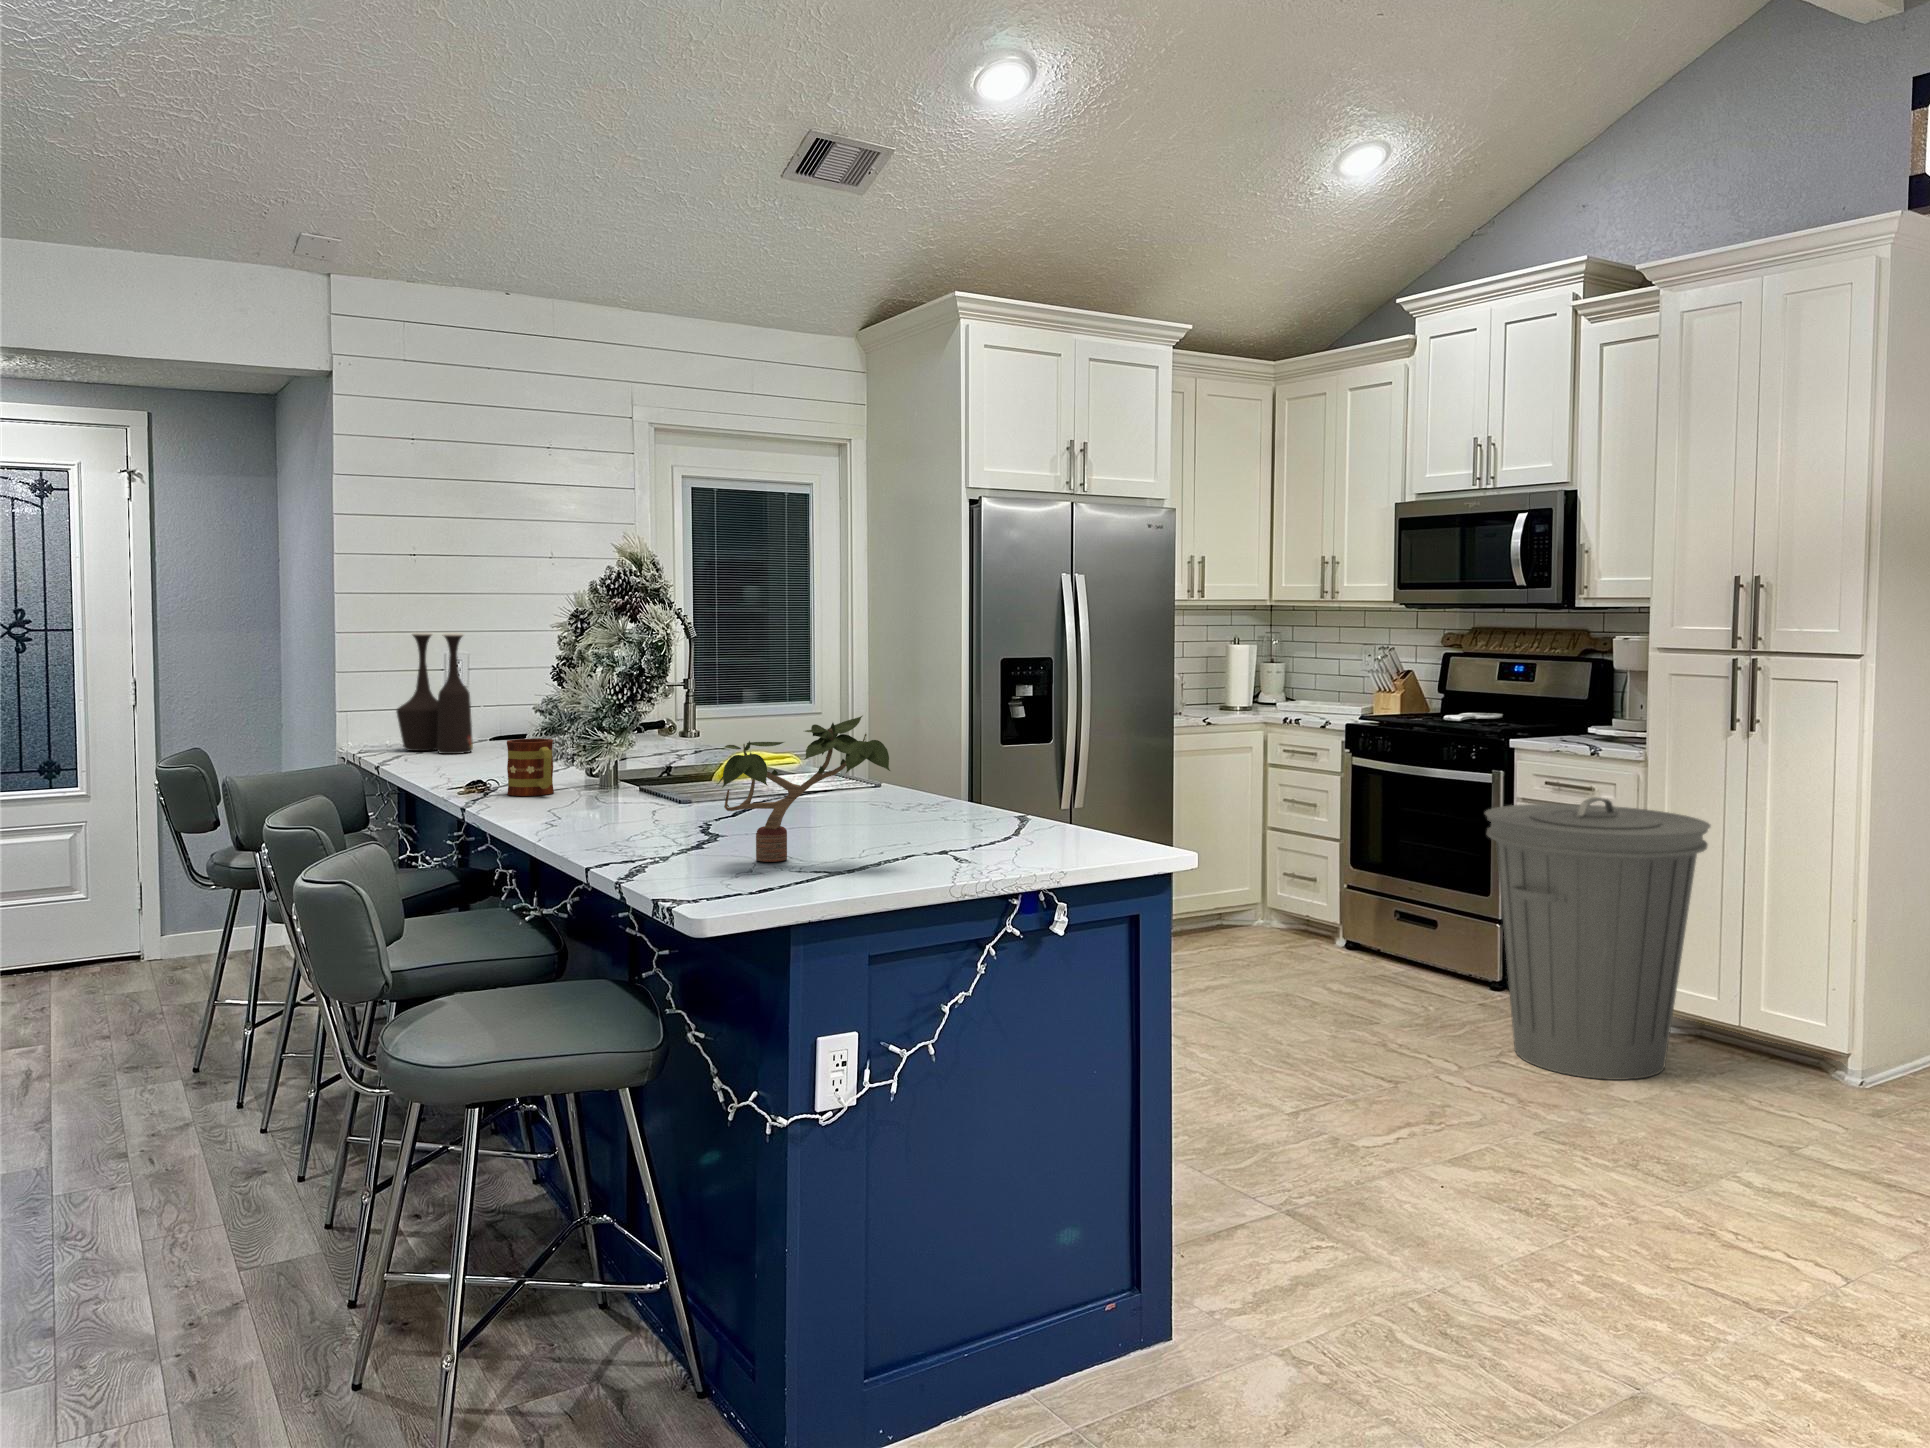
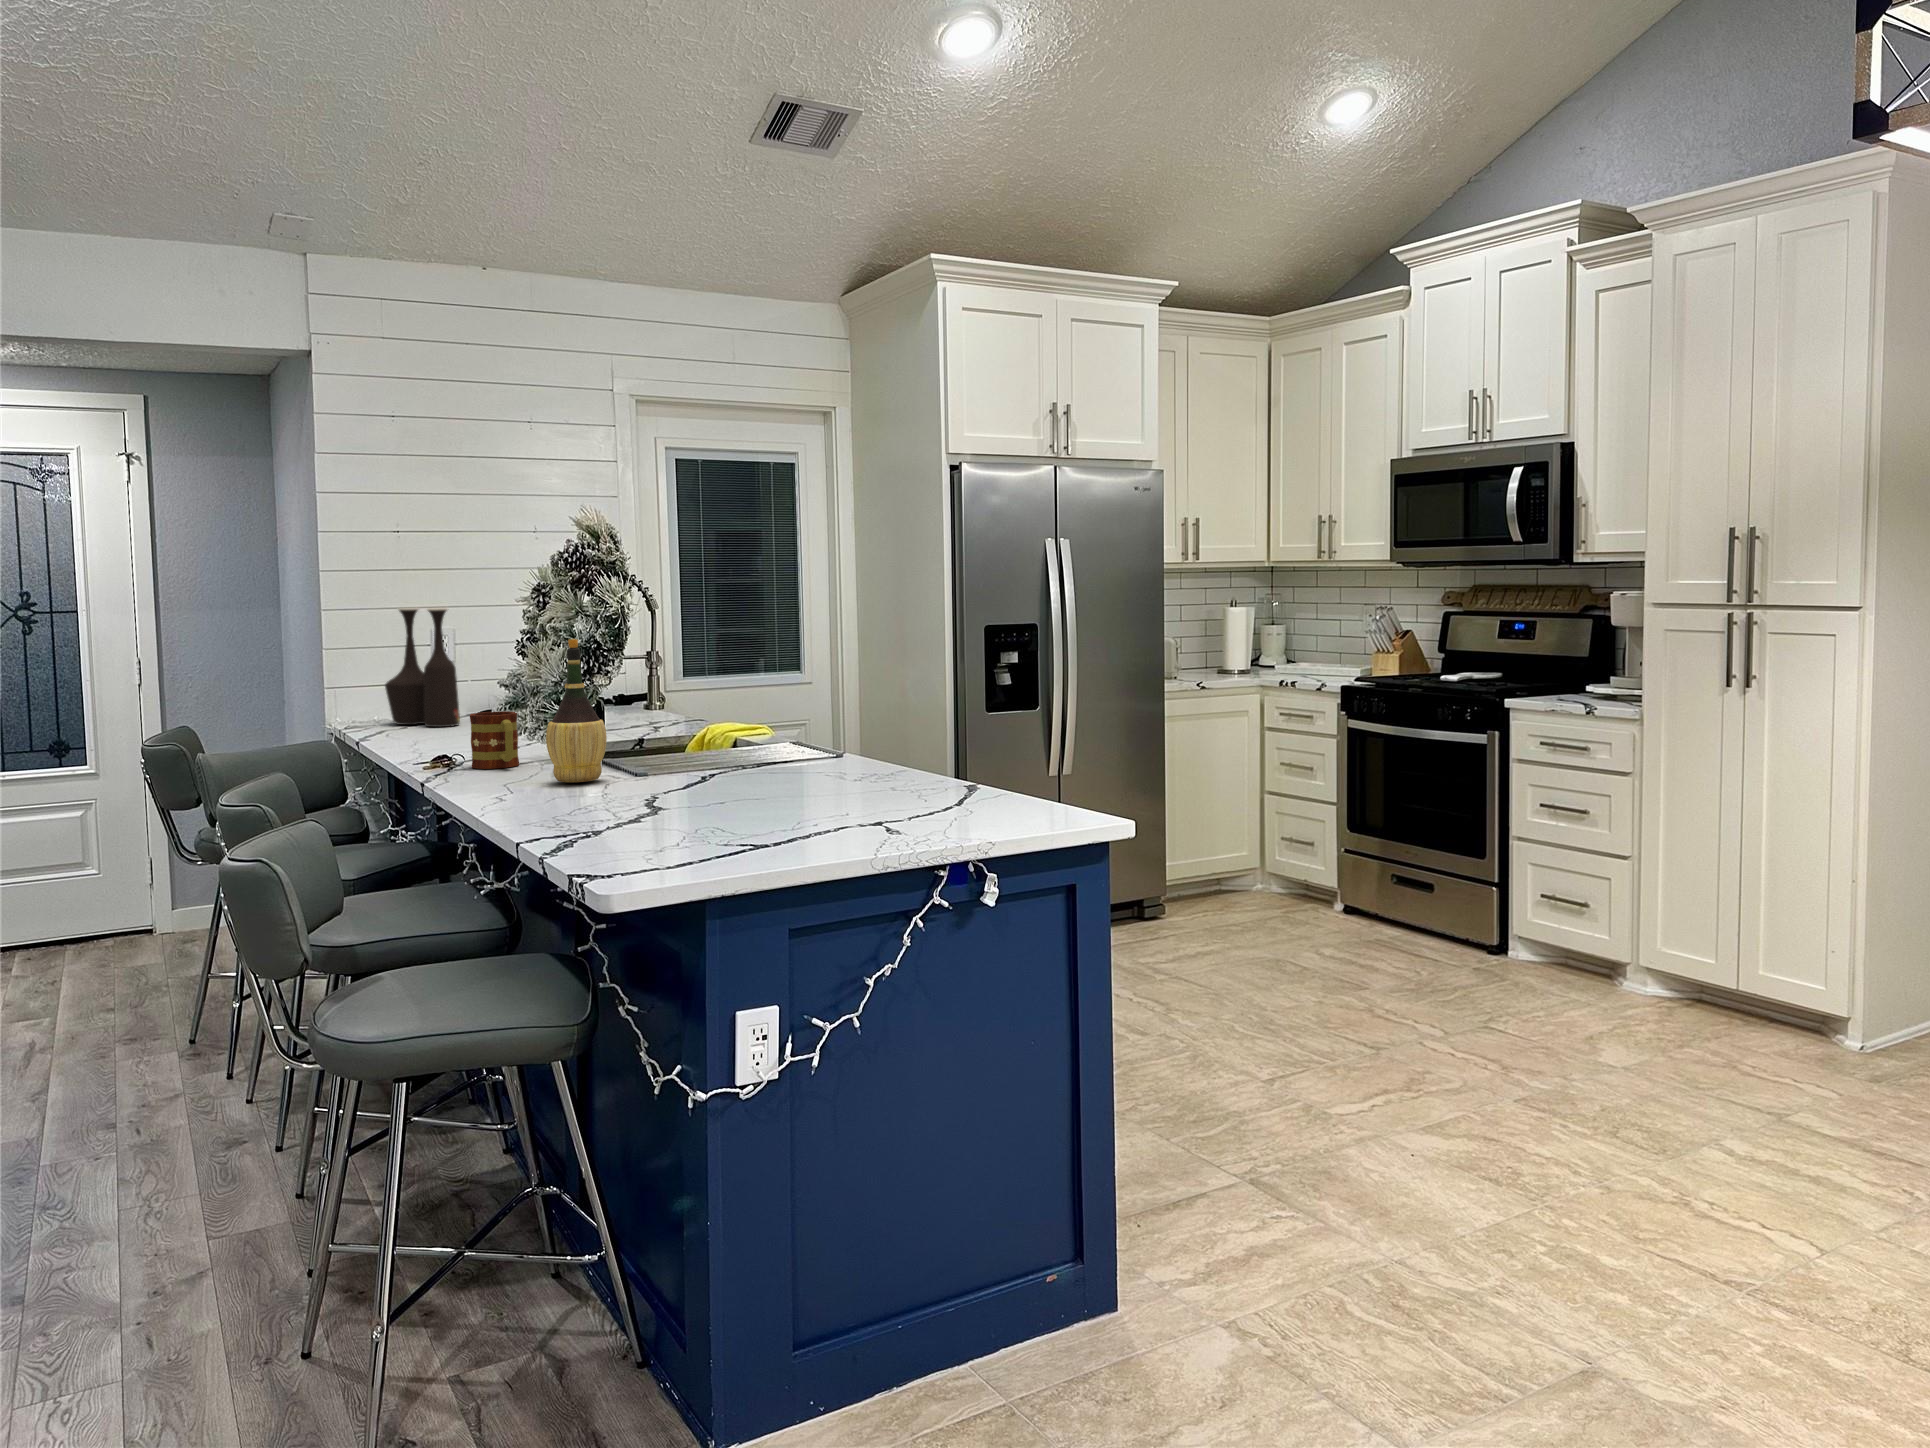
wine bottle: none [592,667,652,810] -> present [546,639,607,782]
potted plant: present [718,716,890,862] -> none [620,679,842,834]
trash can: present [1485,798,1711,1080] -> none [1471,757,1702,1042]

